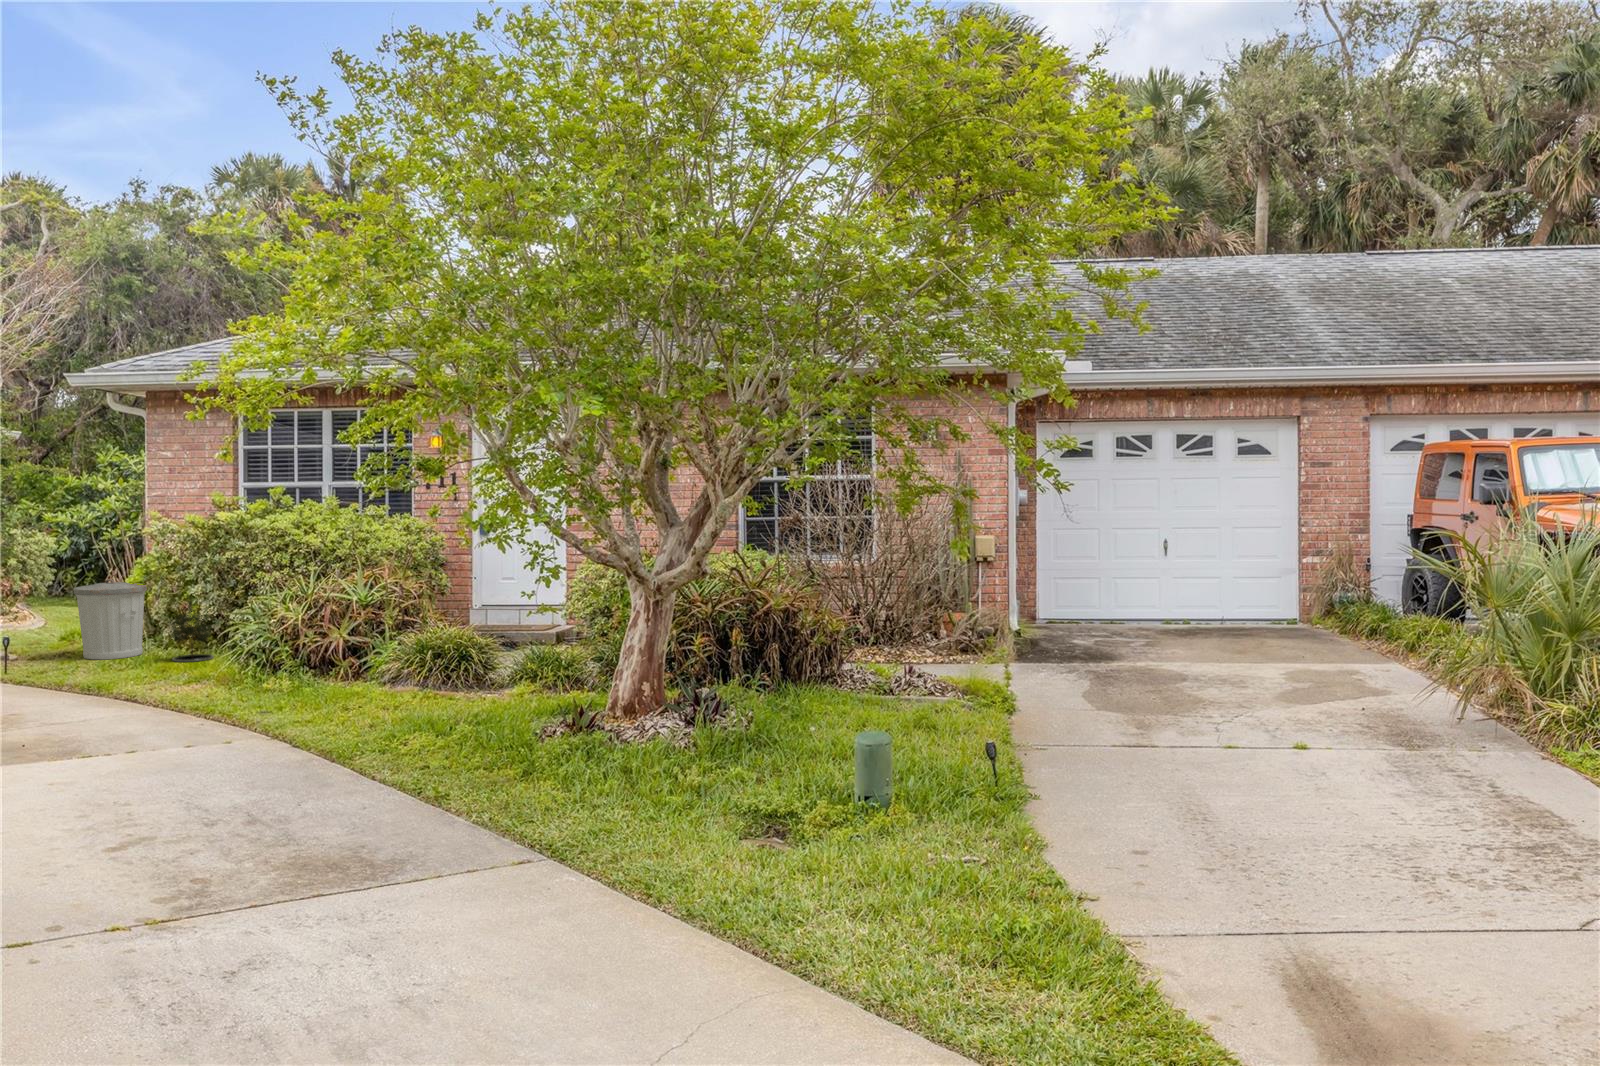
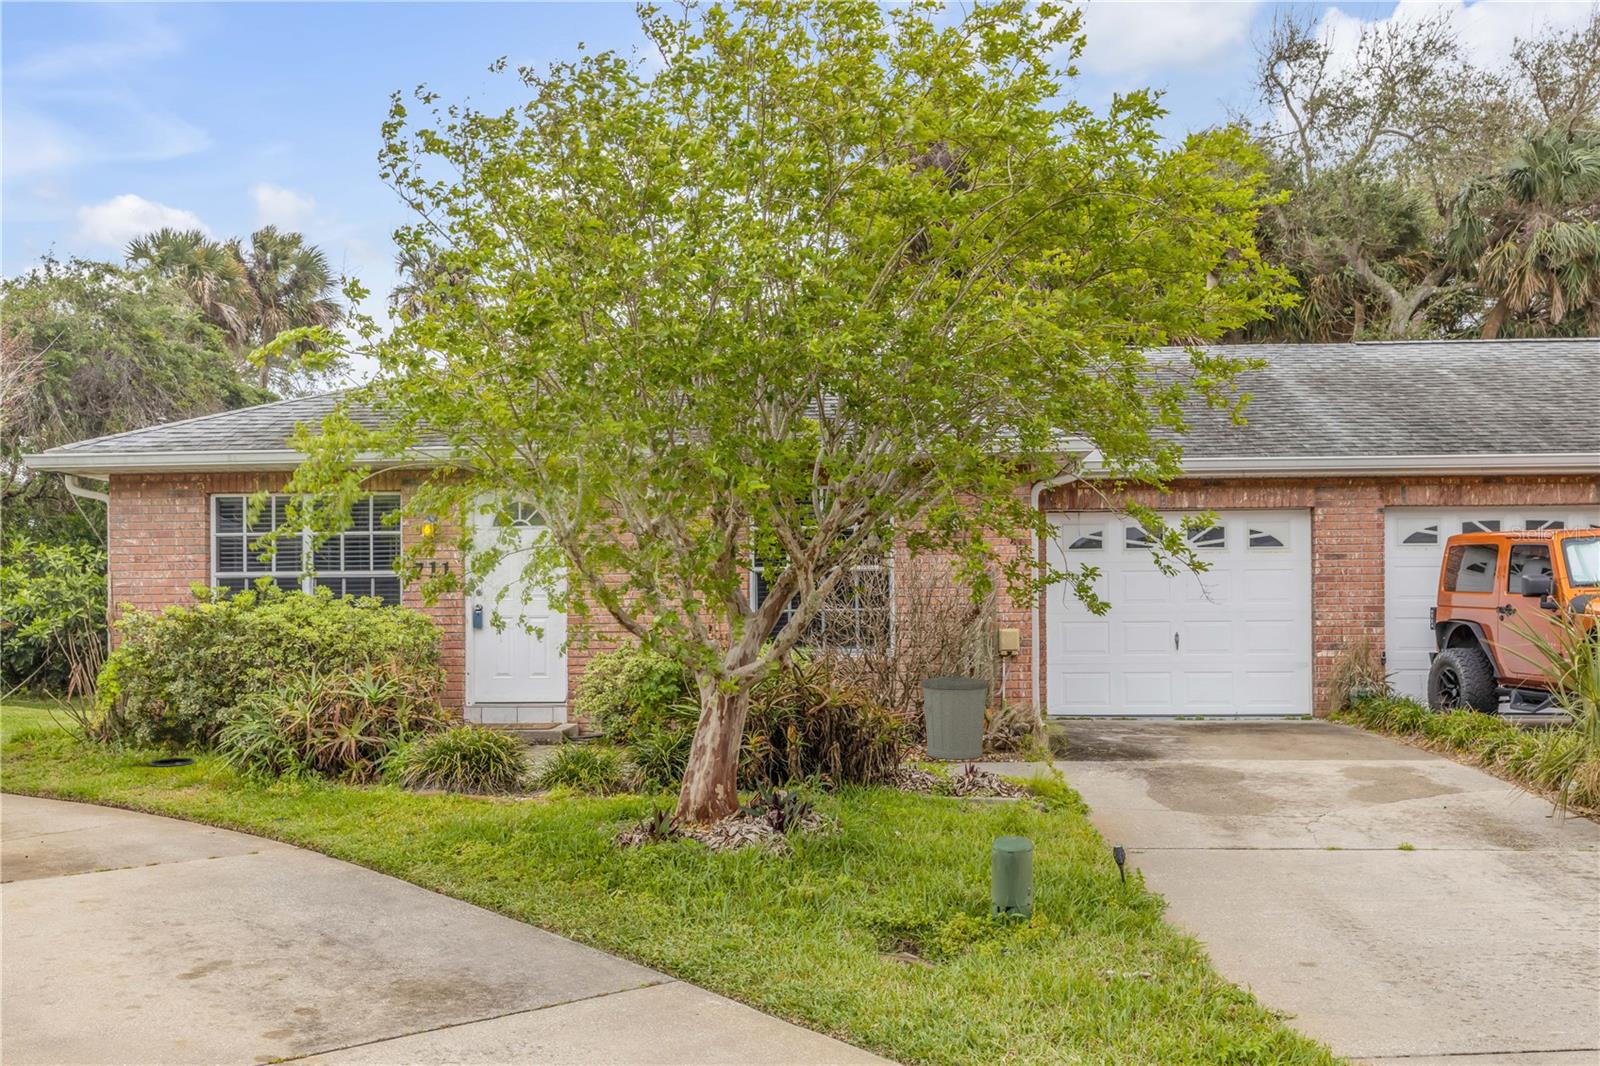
trash can: present [74,579,147,660] -> present [920,673,989,759]

